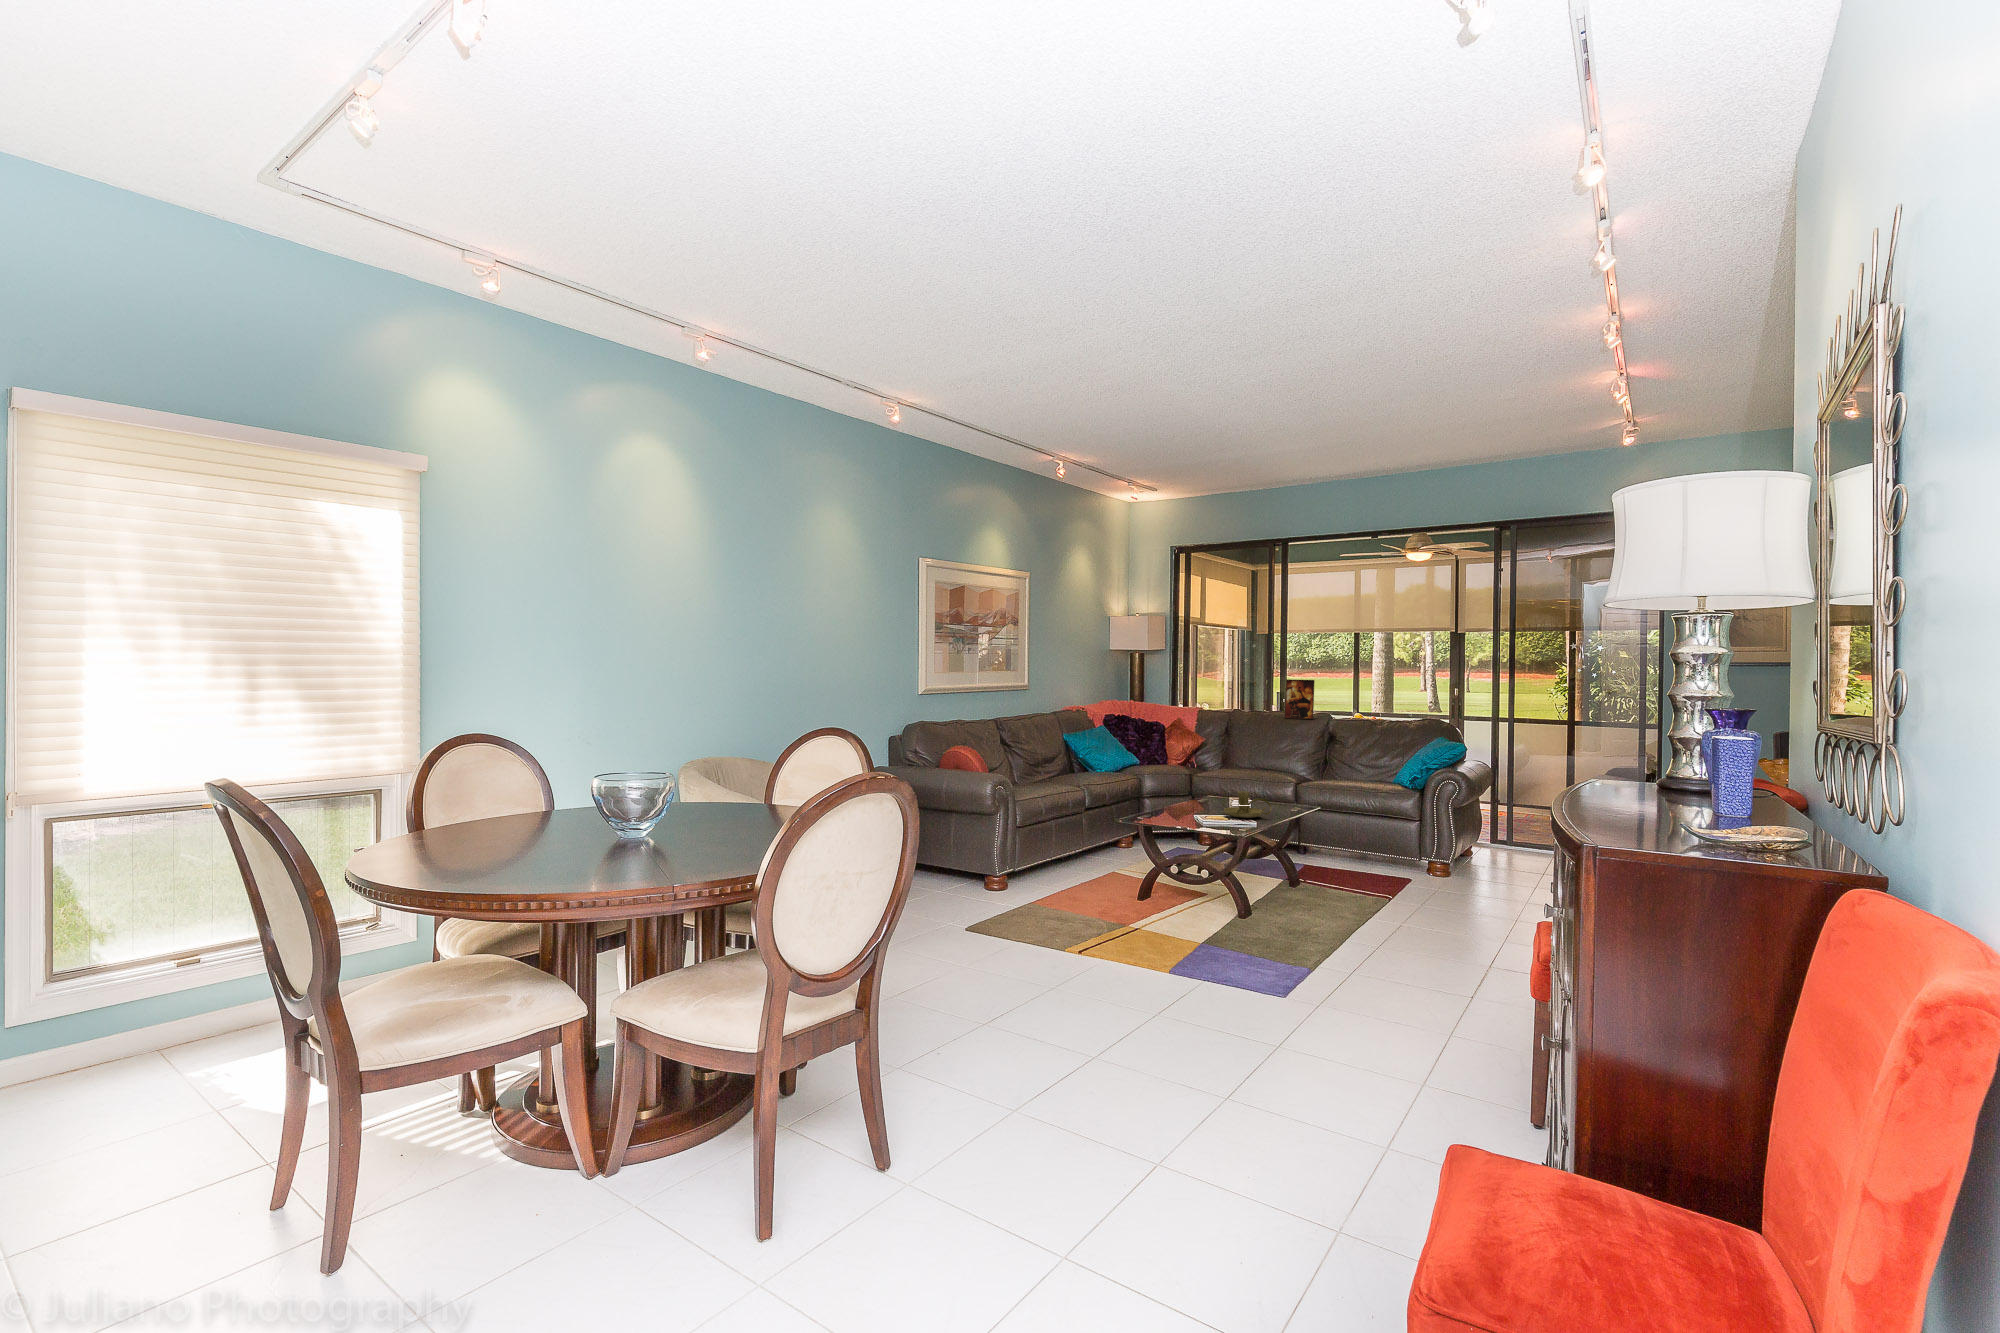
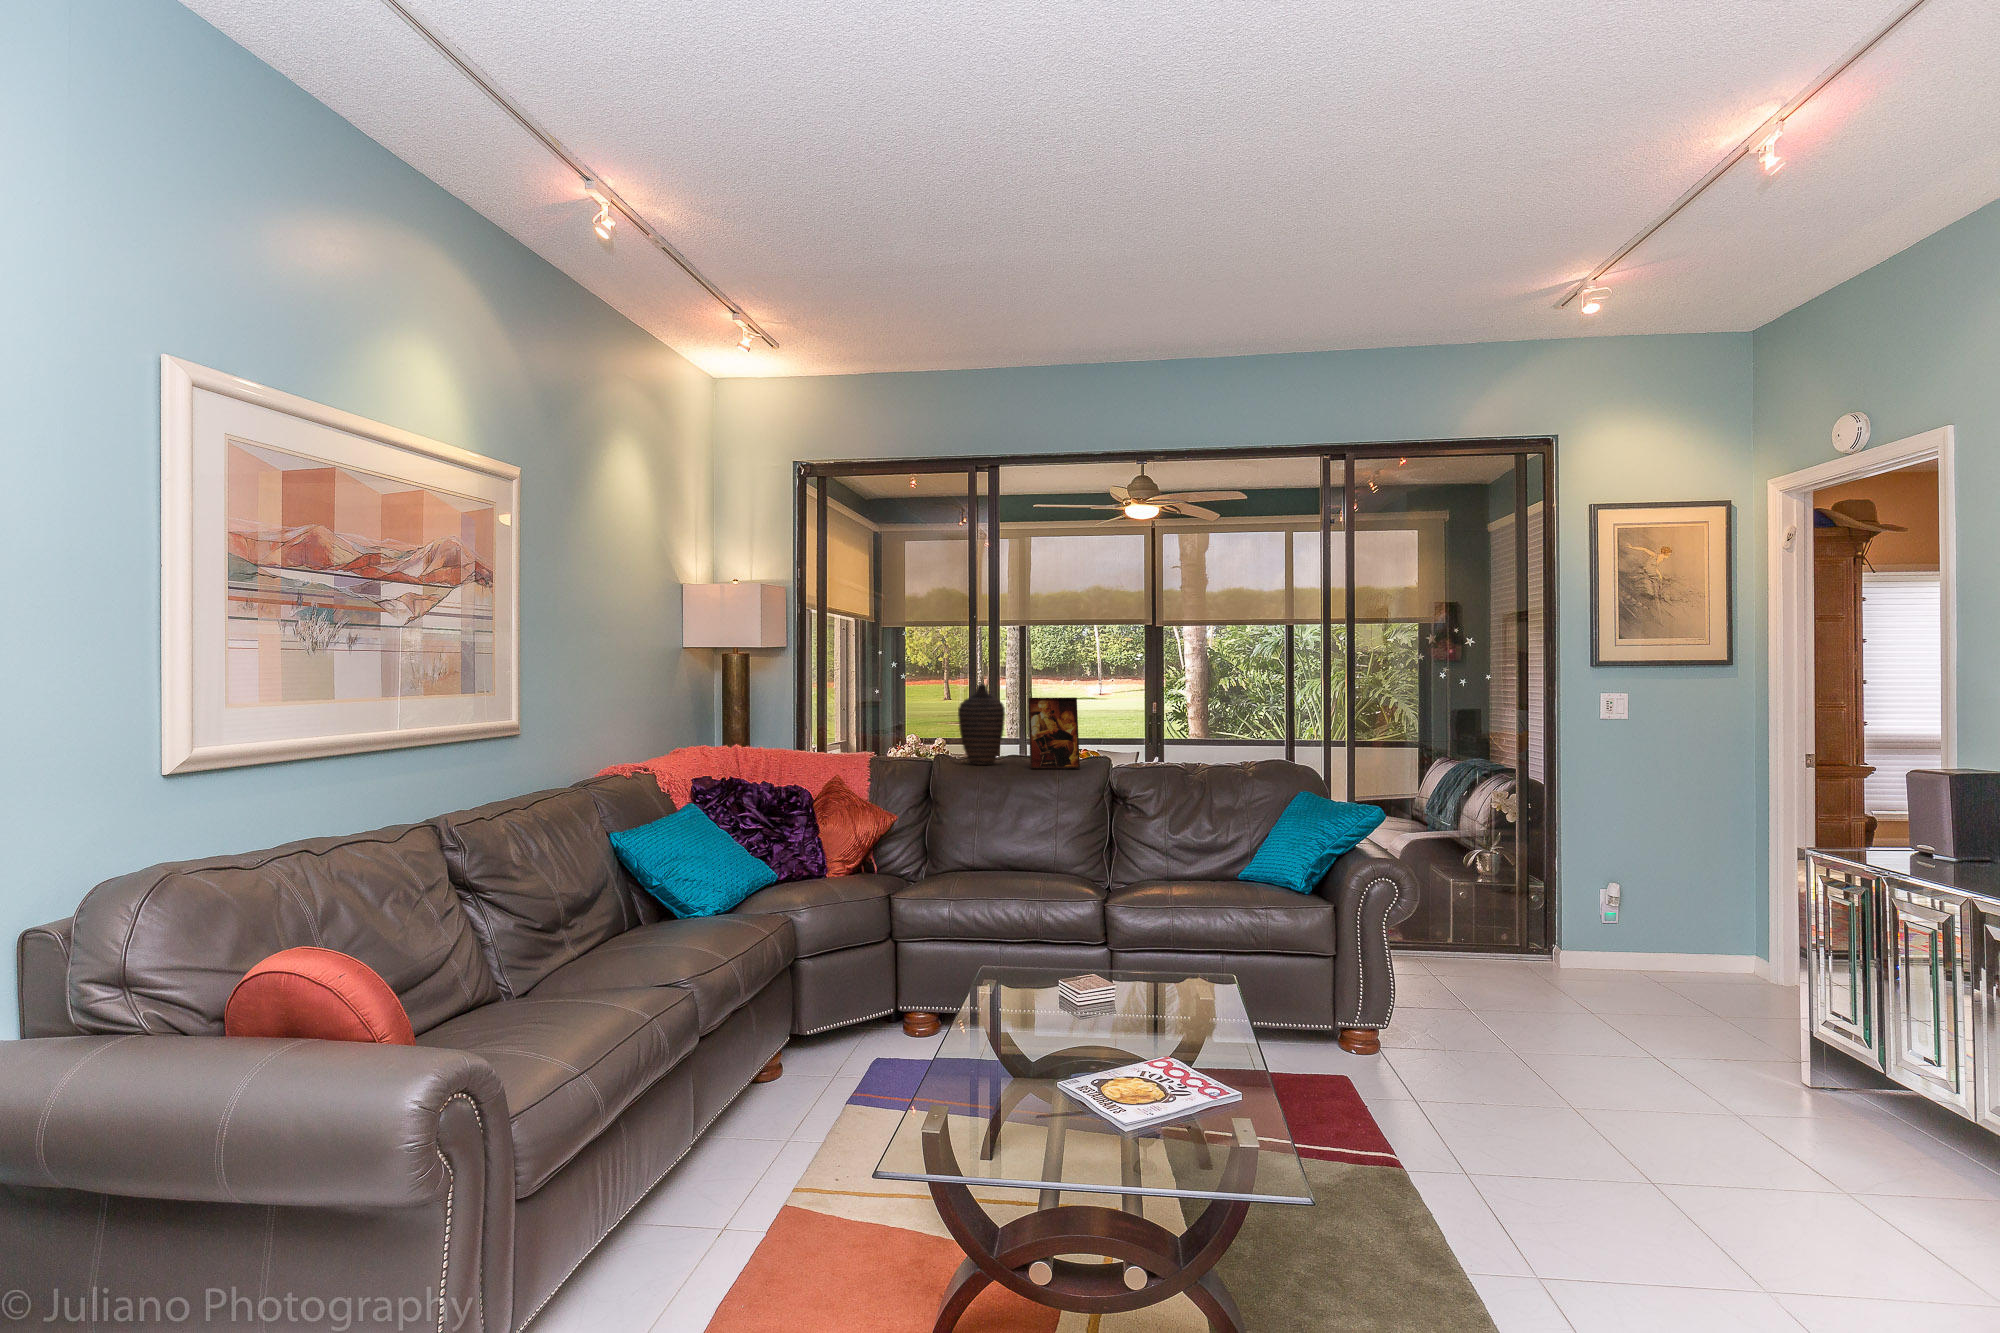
decorative vase: none [1247,672,1274,716] -> present [958,684,1005,765]
candle holder: present [1224,791,1272,818] -> none [1045,966,1156,1037]

